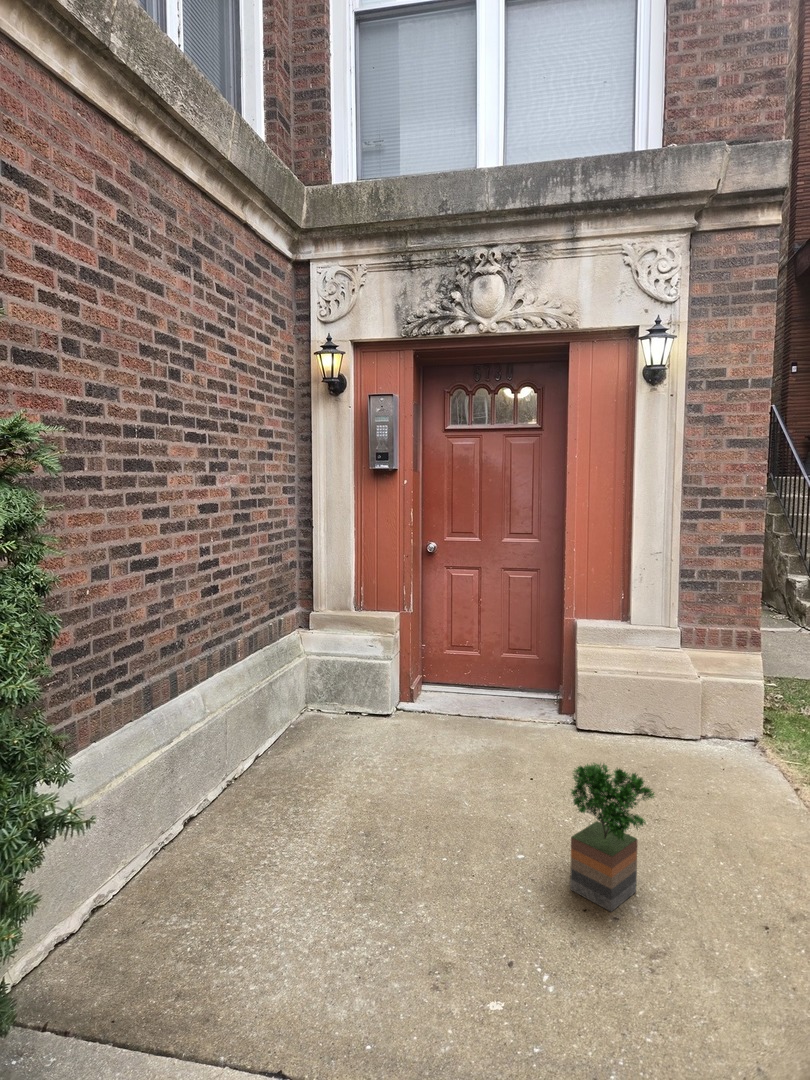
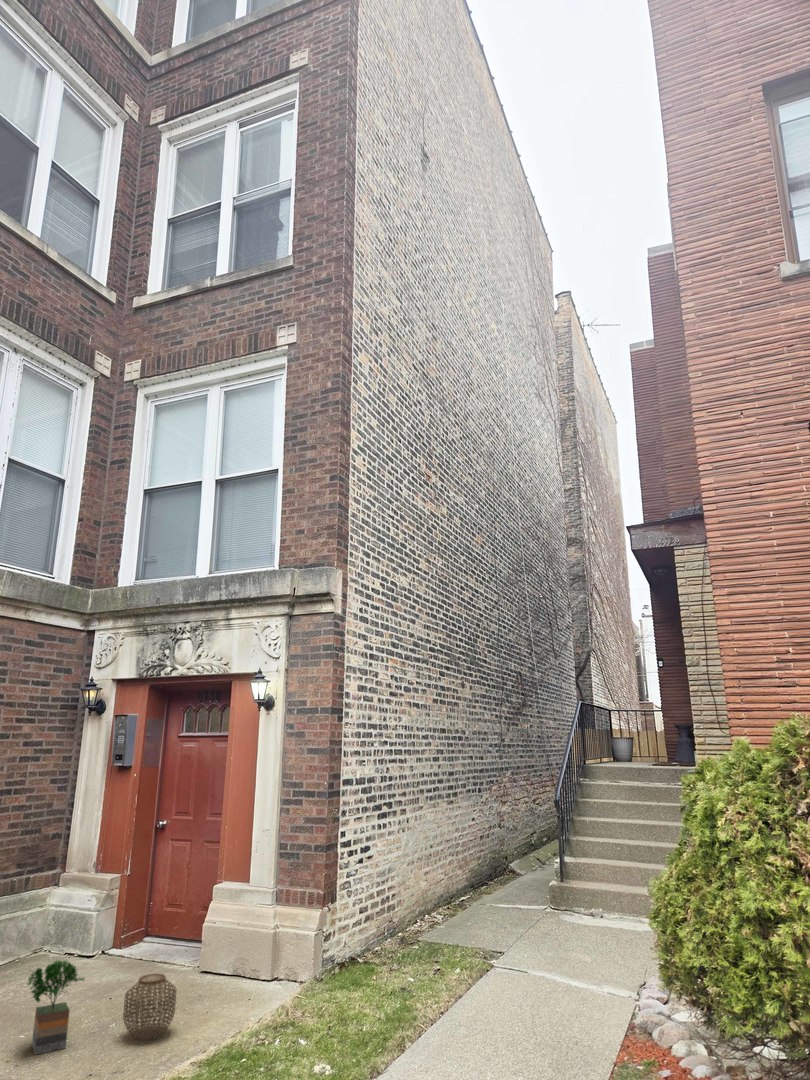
woven basket: none [674,767,761,865] -> present [123,974,176,1041]

